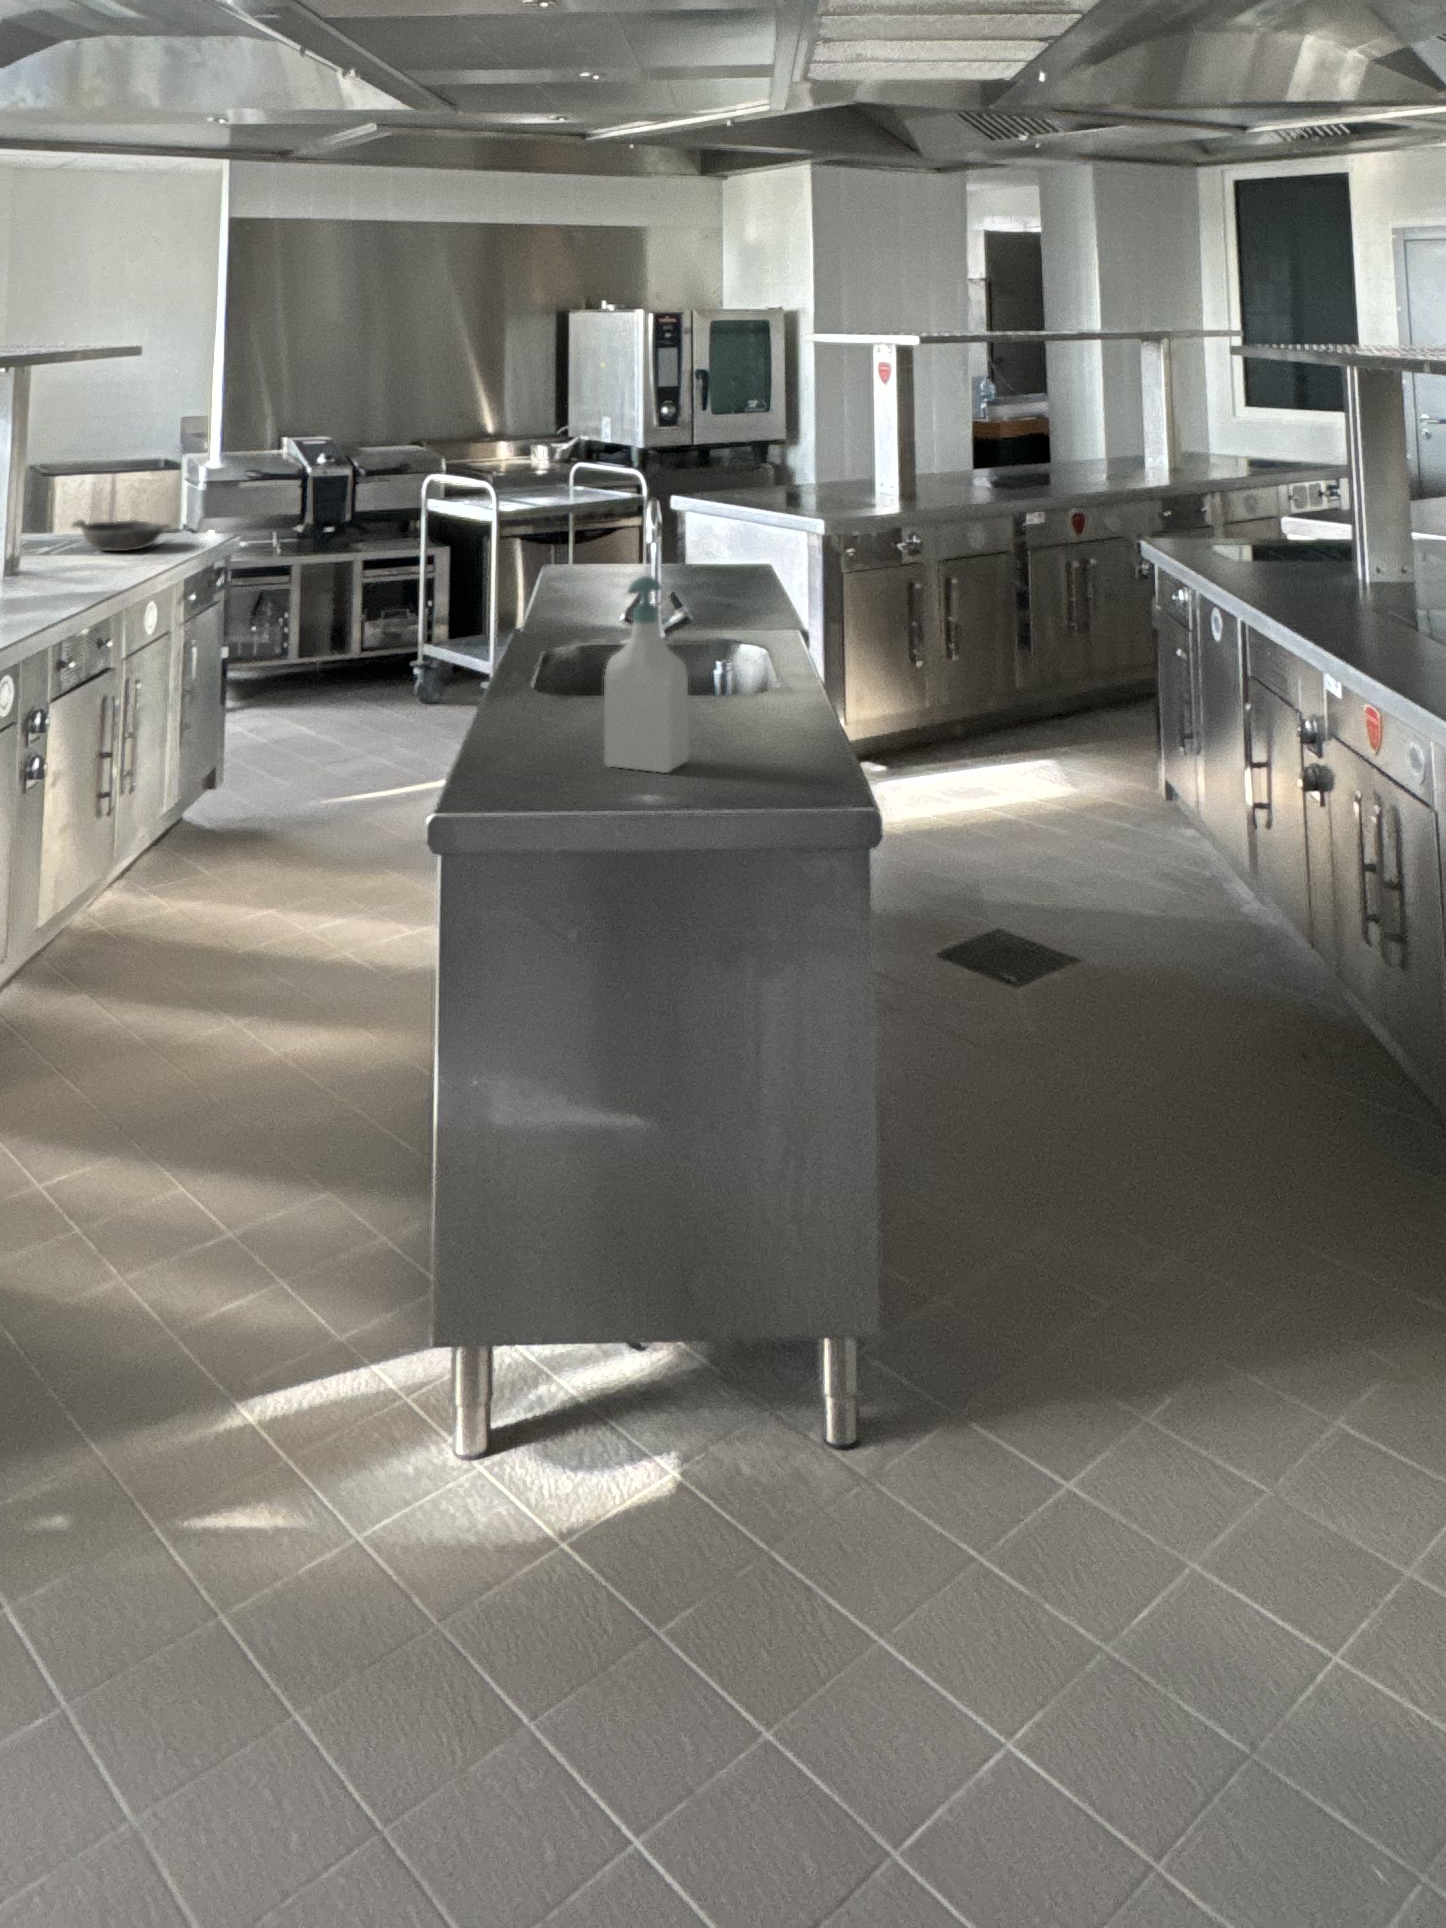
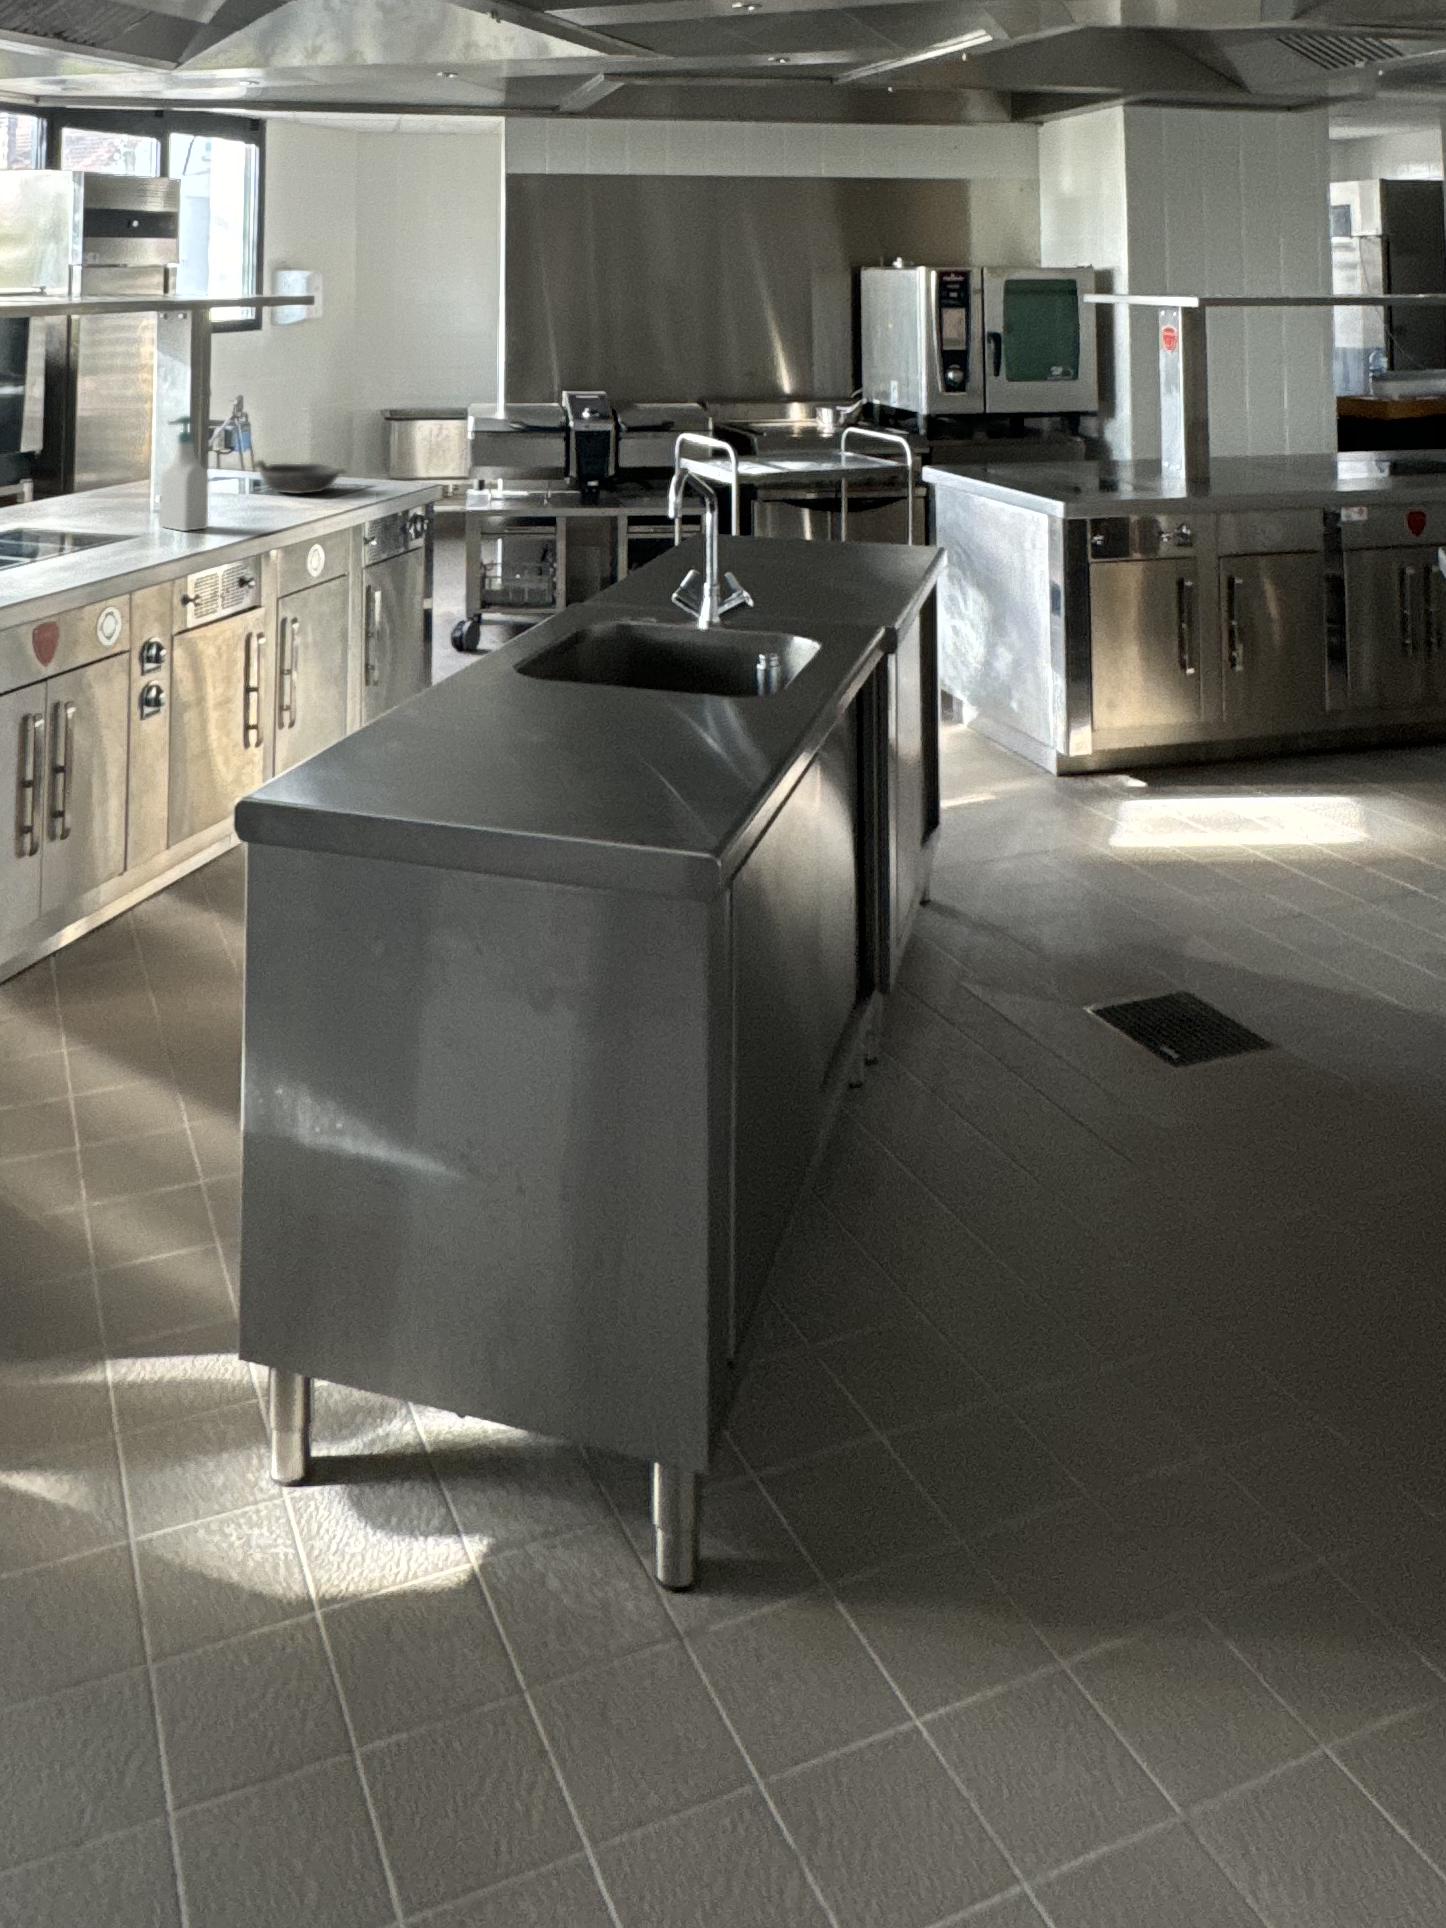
soap bottle: present [604,576,689,773] -> present [160,416,209,531]

